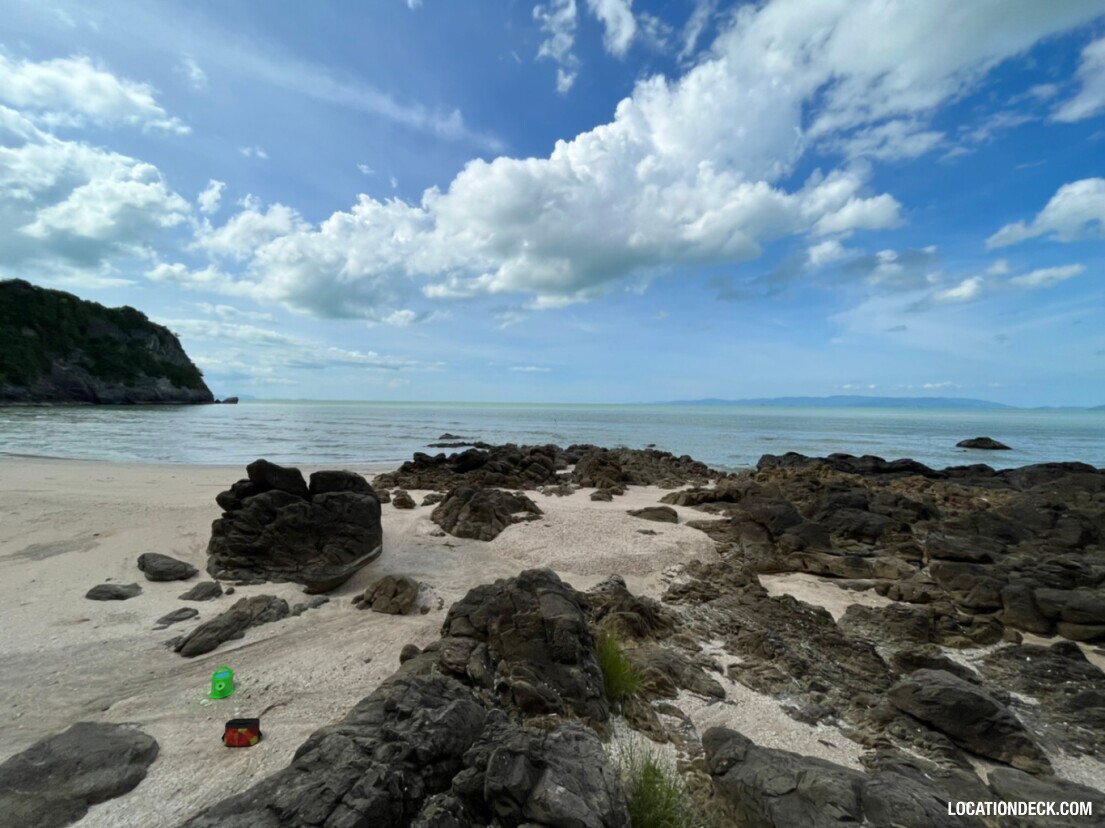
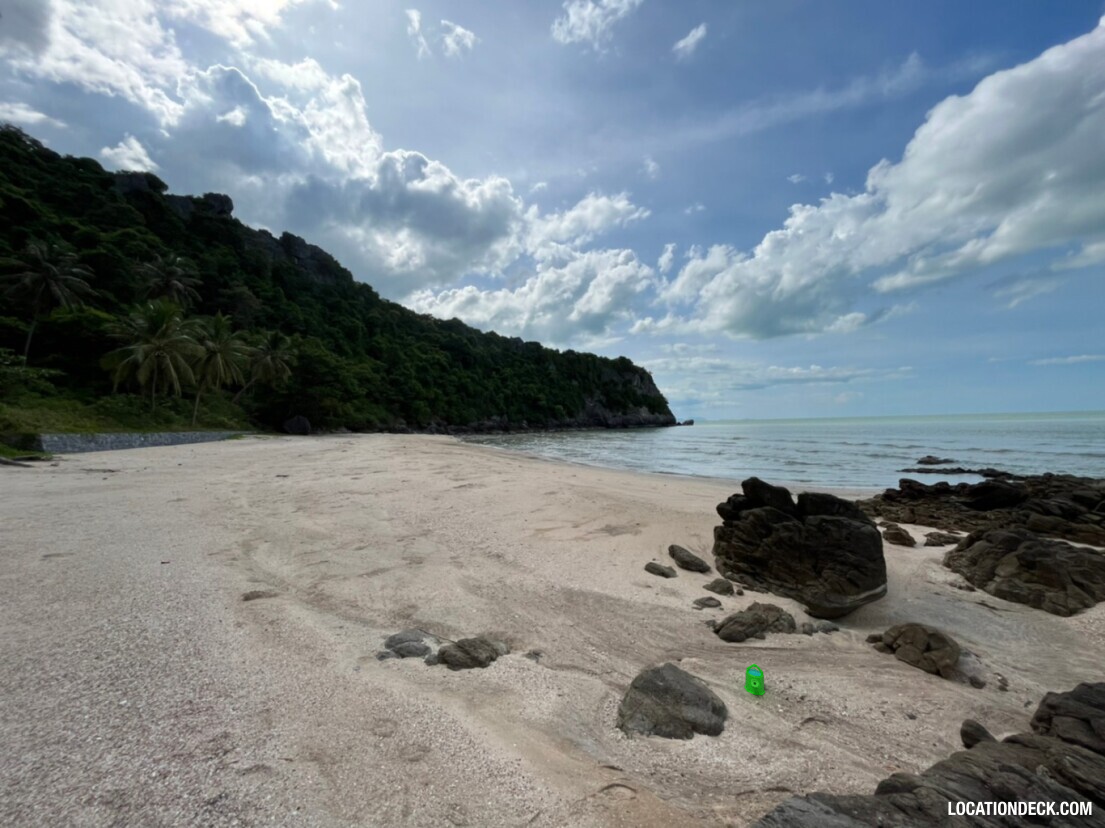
bag: present [221,718,262,747] -> none [765,724,806,763]

